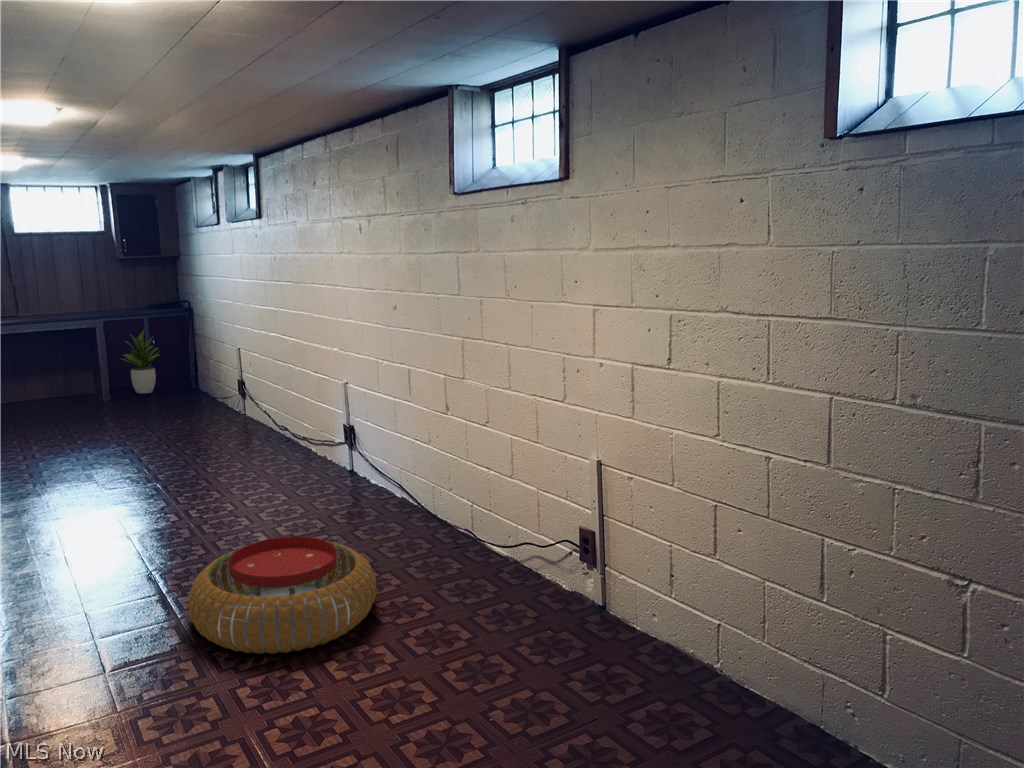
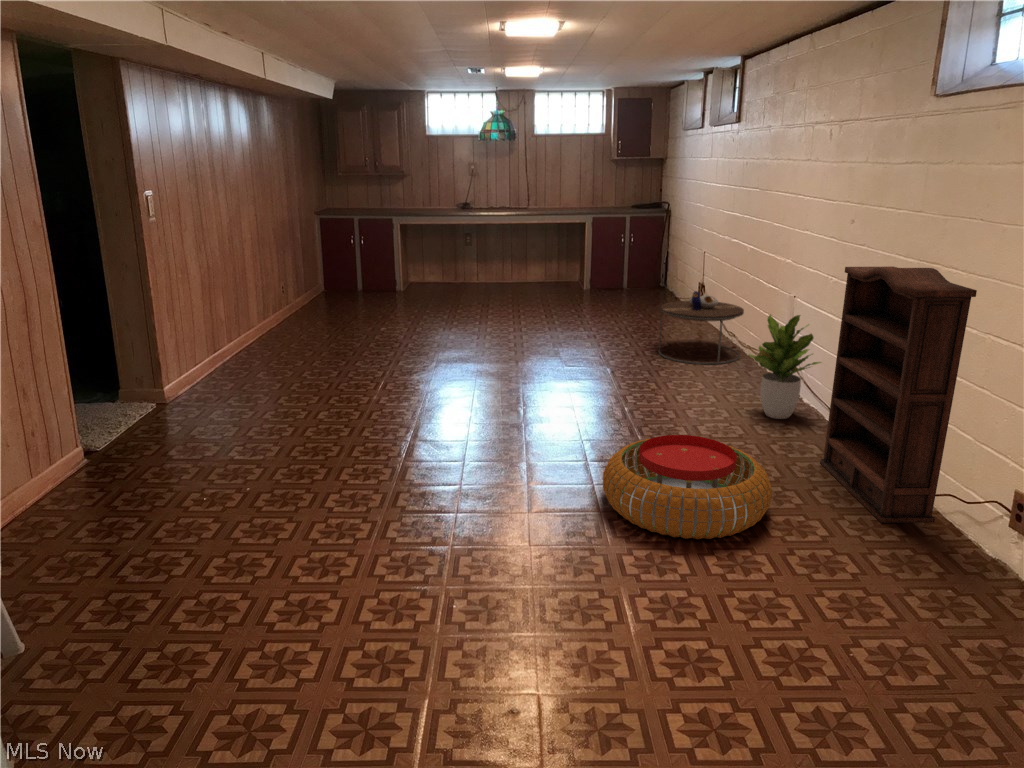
potted plant: present [122,330,159,393] -> present [749,315,821,419]
bookshelf: none [404,343,520,585] -> present [820,266,977,523]
side table: none [203,385,297,463] -> present [659,291,744,364]

